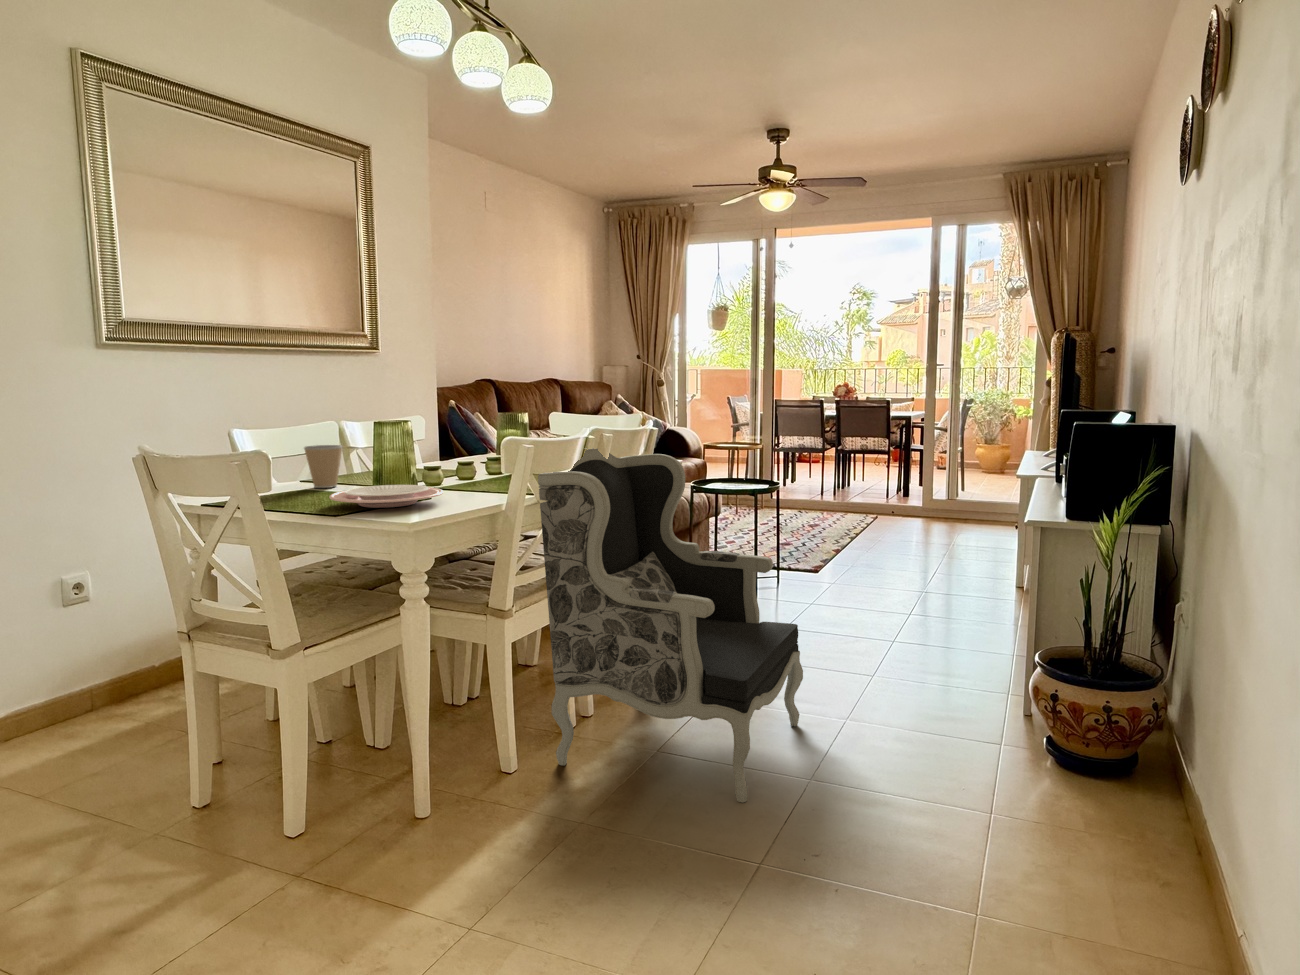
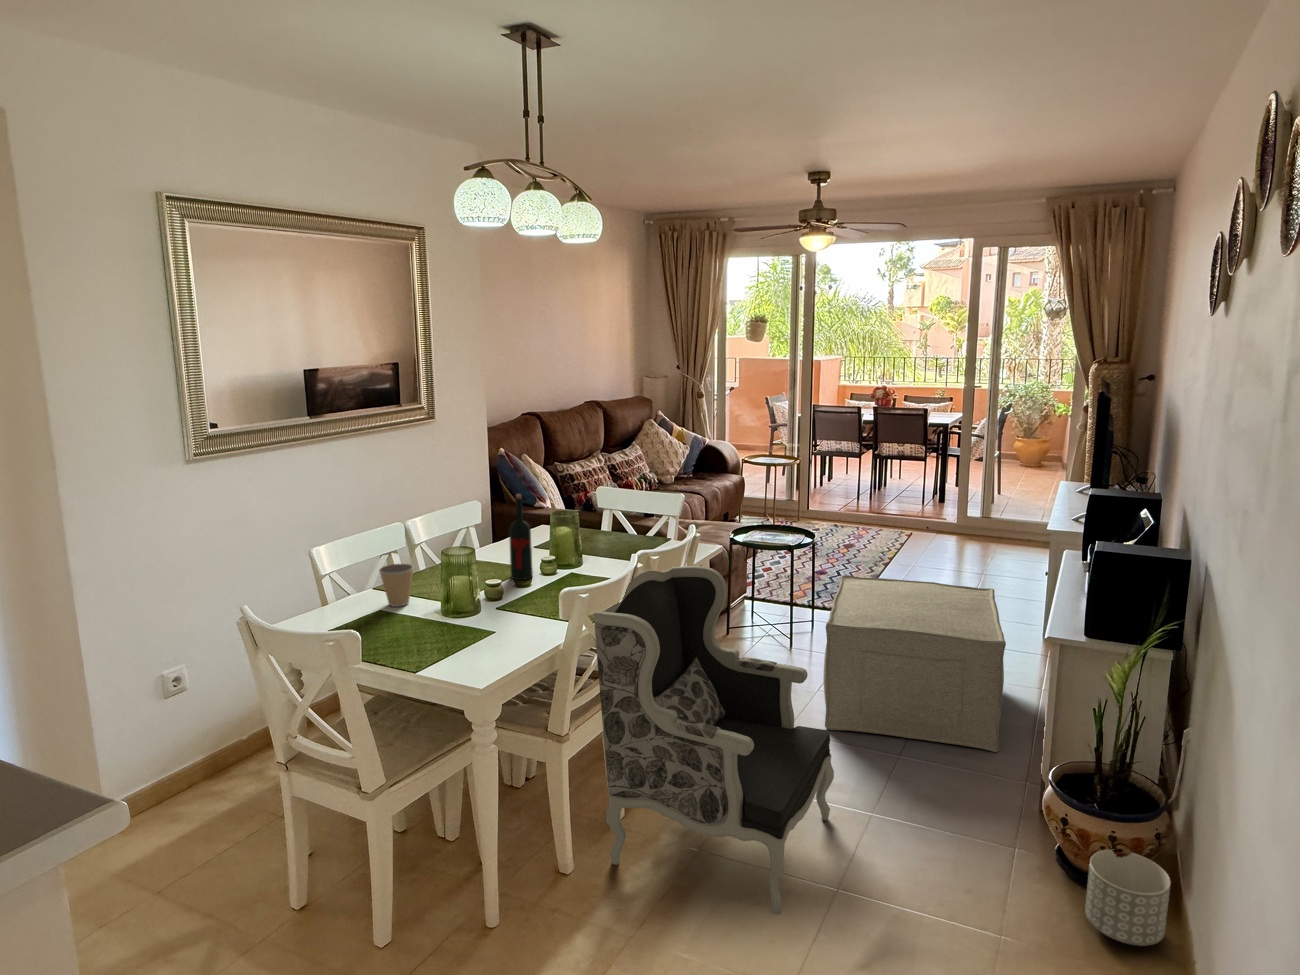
wine bottle: none [451,383,477,476] -> present [509,494,533,580]
plate: present [329,485,443,508] -> none [409,618,509,654]
ottoman: none [792,511,981,671] -> present [823,575,1006,752]
planter: none [1082,723,1175,817] -> present [1085,850,1171,946]

